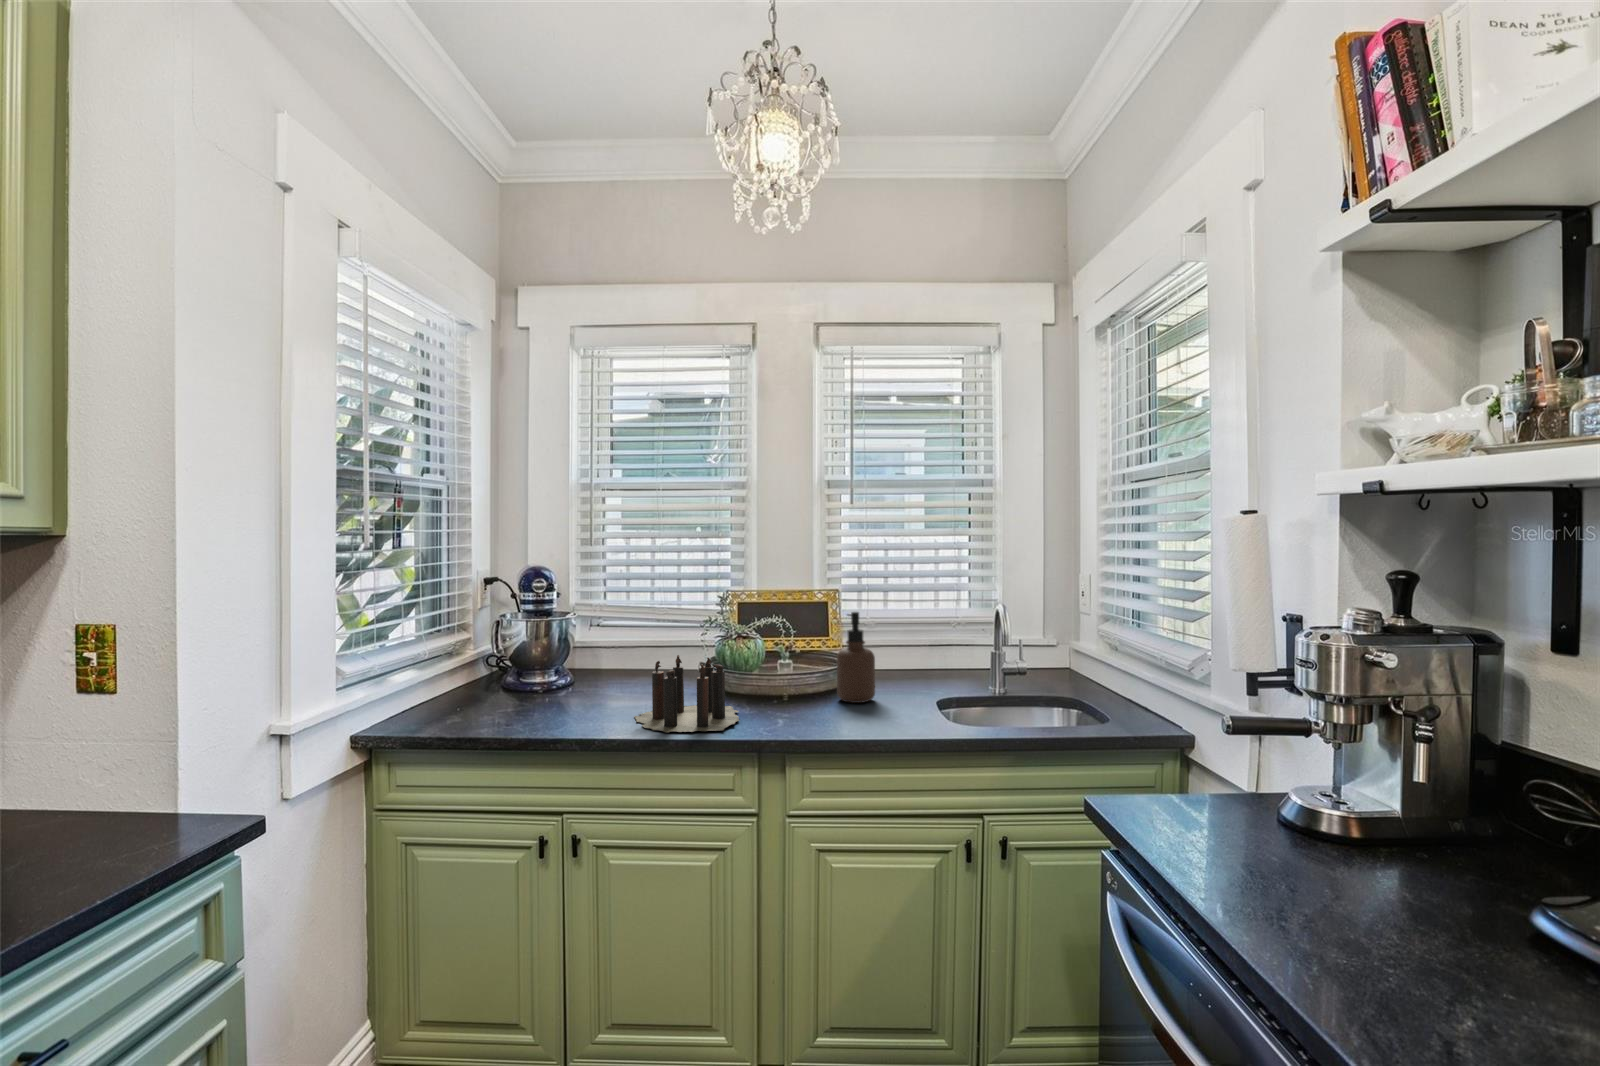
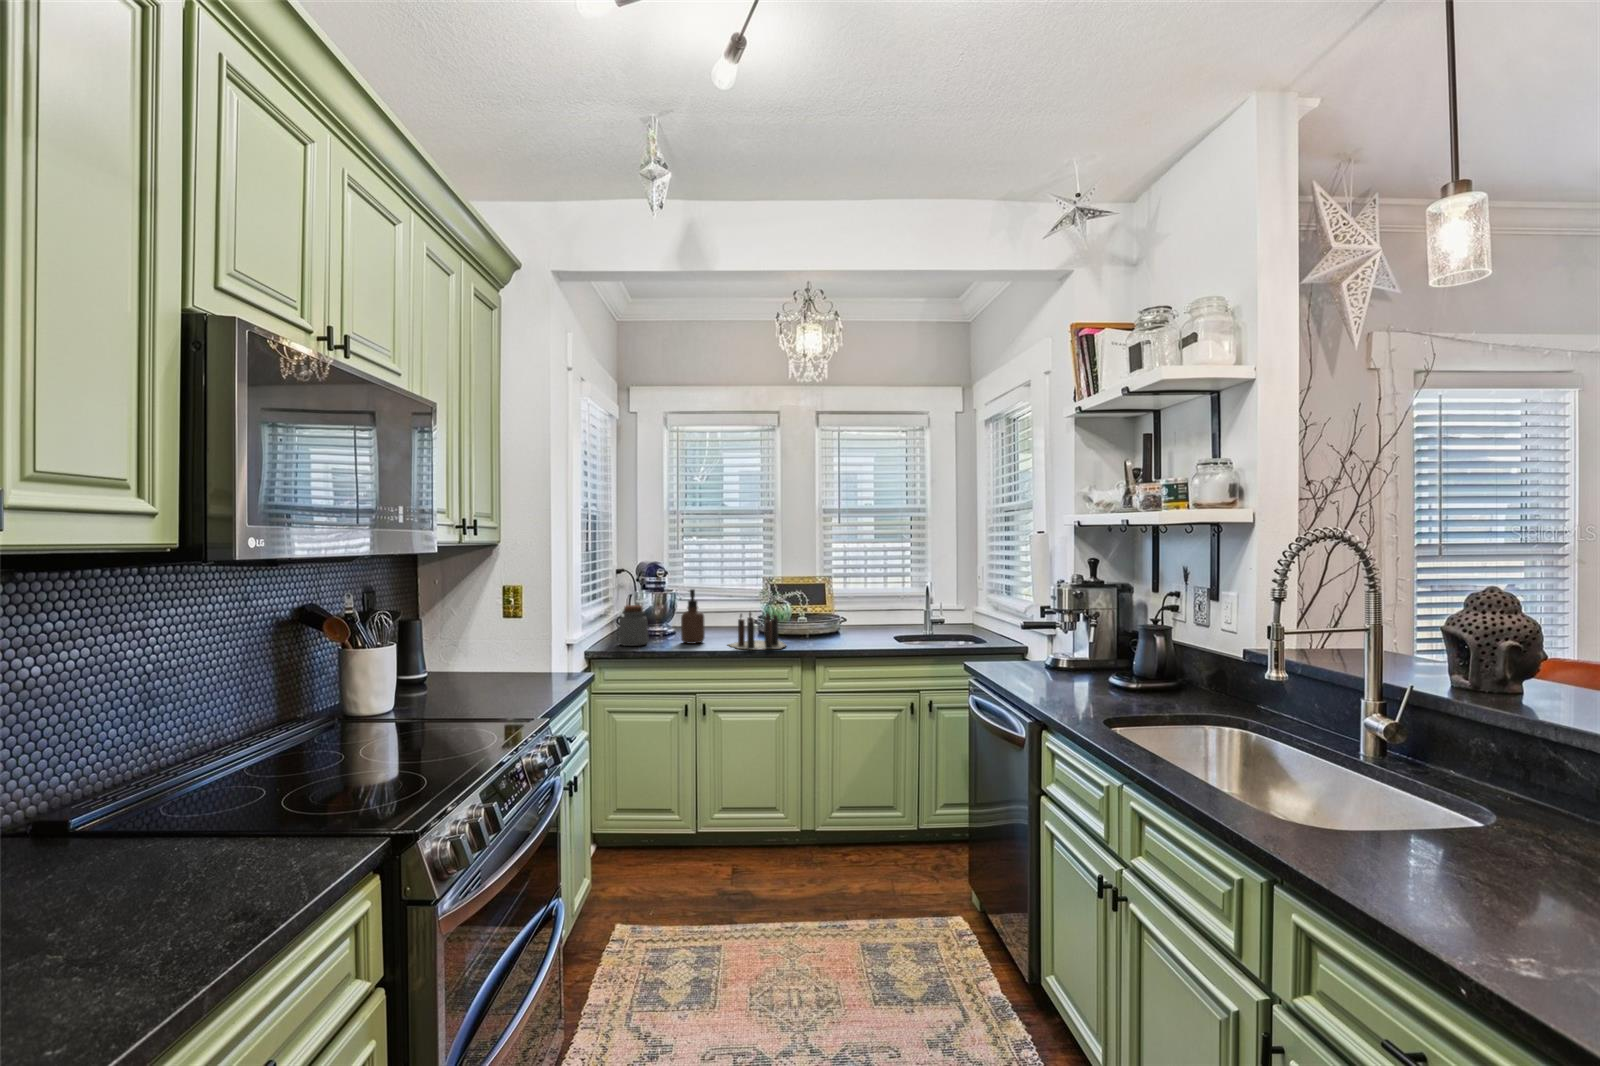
soap dispenser: present [837,612,875,703] -> present [681,589,705,644]
jar: none [444,643,499,718] -> present [619,605,648,646]

